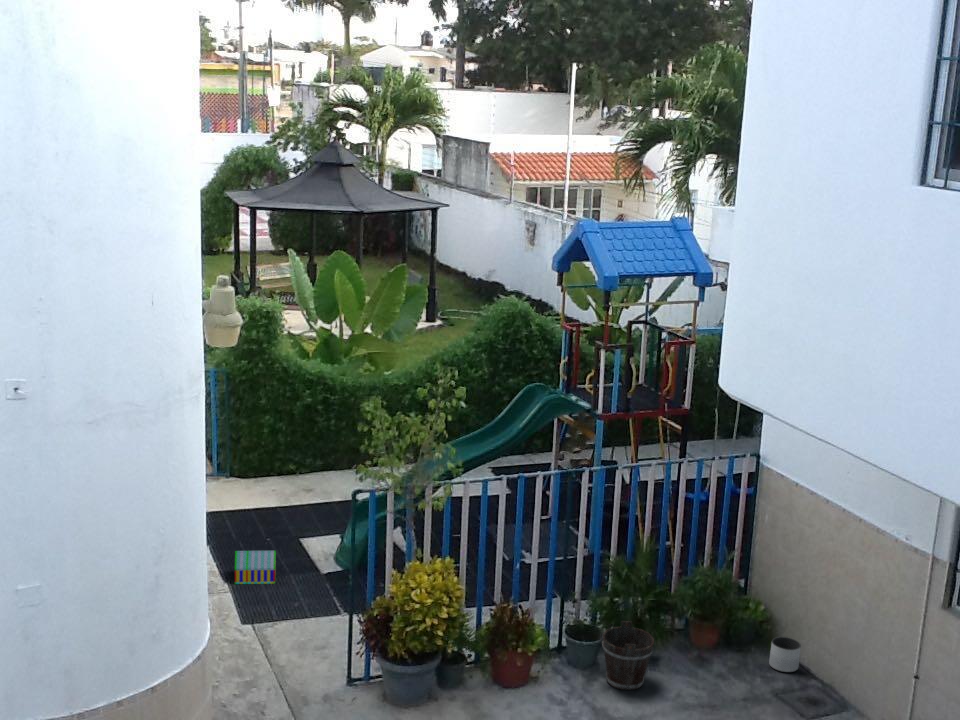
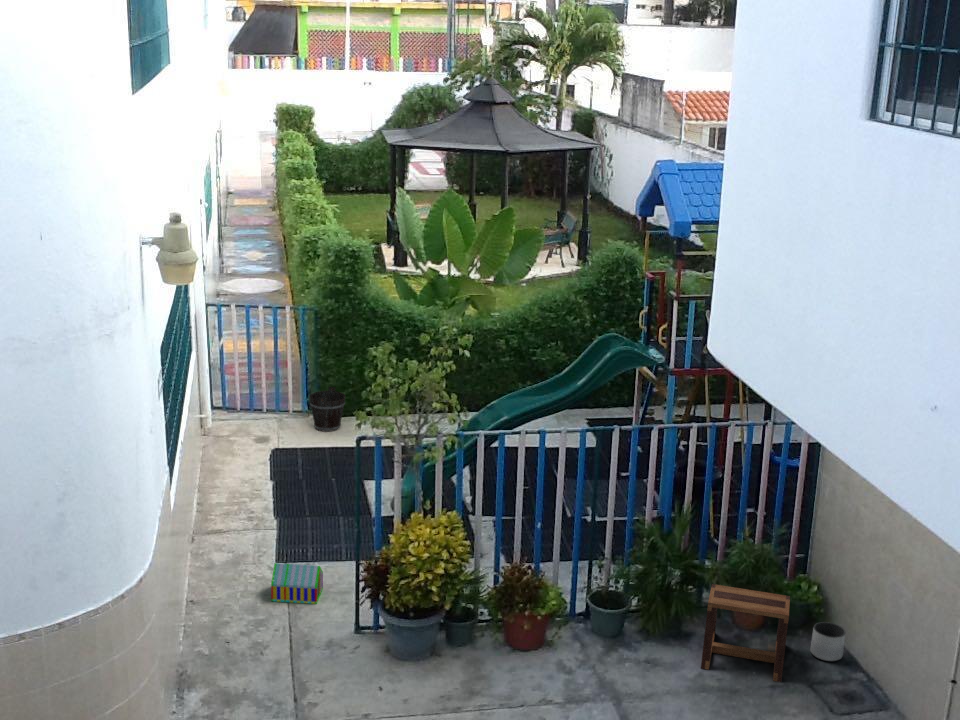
toy house: present [235,551,276,584] -> present [271,563,323,604]
stool: none [674,610,758,695] -> present [701,584,790,682]
bucket: present [602,621,654,690] -> present [309,387,345,432]

